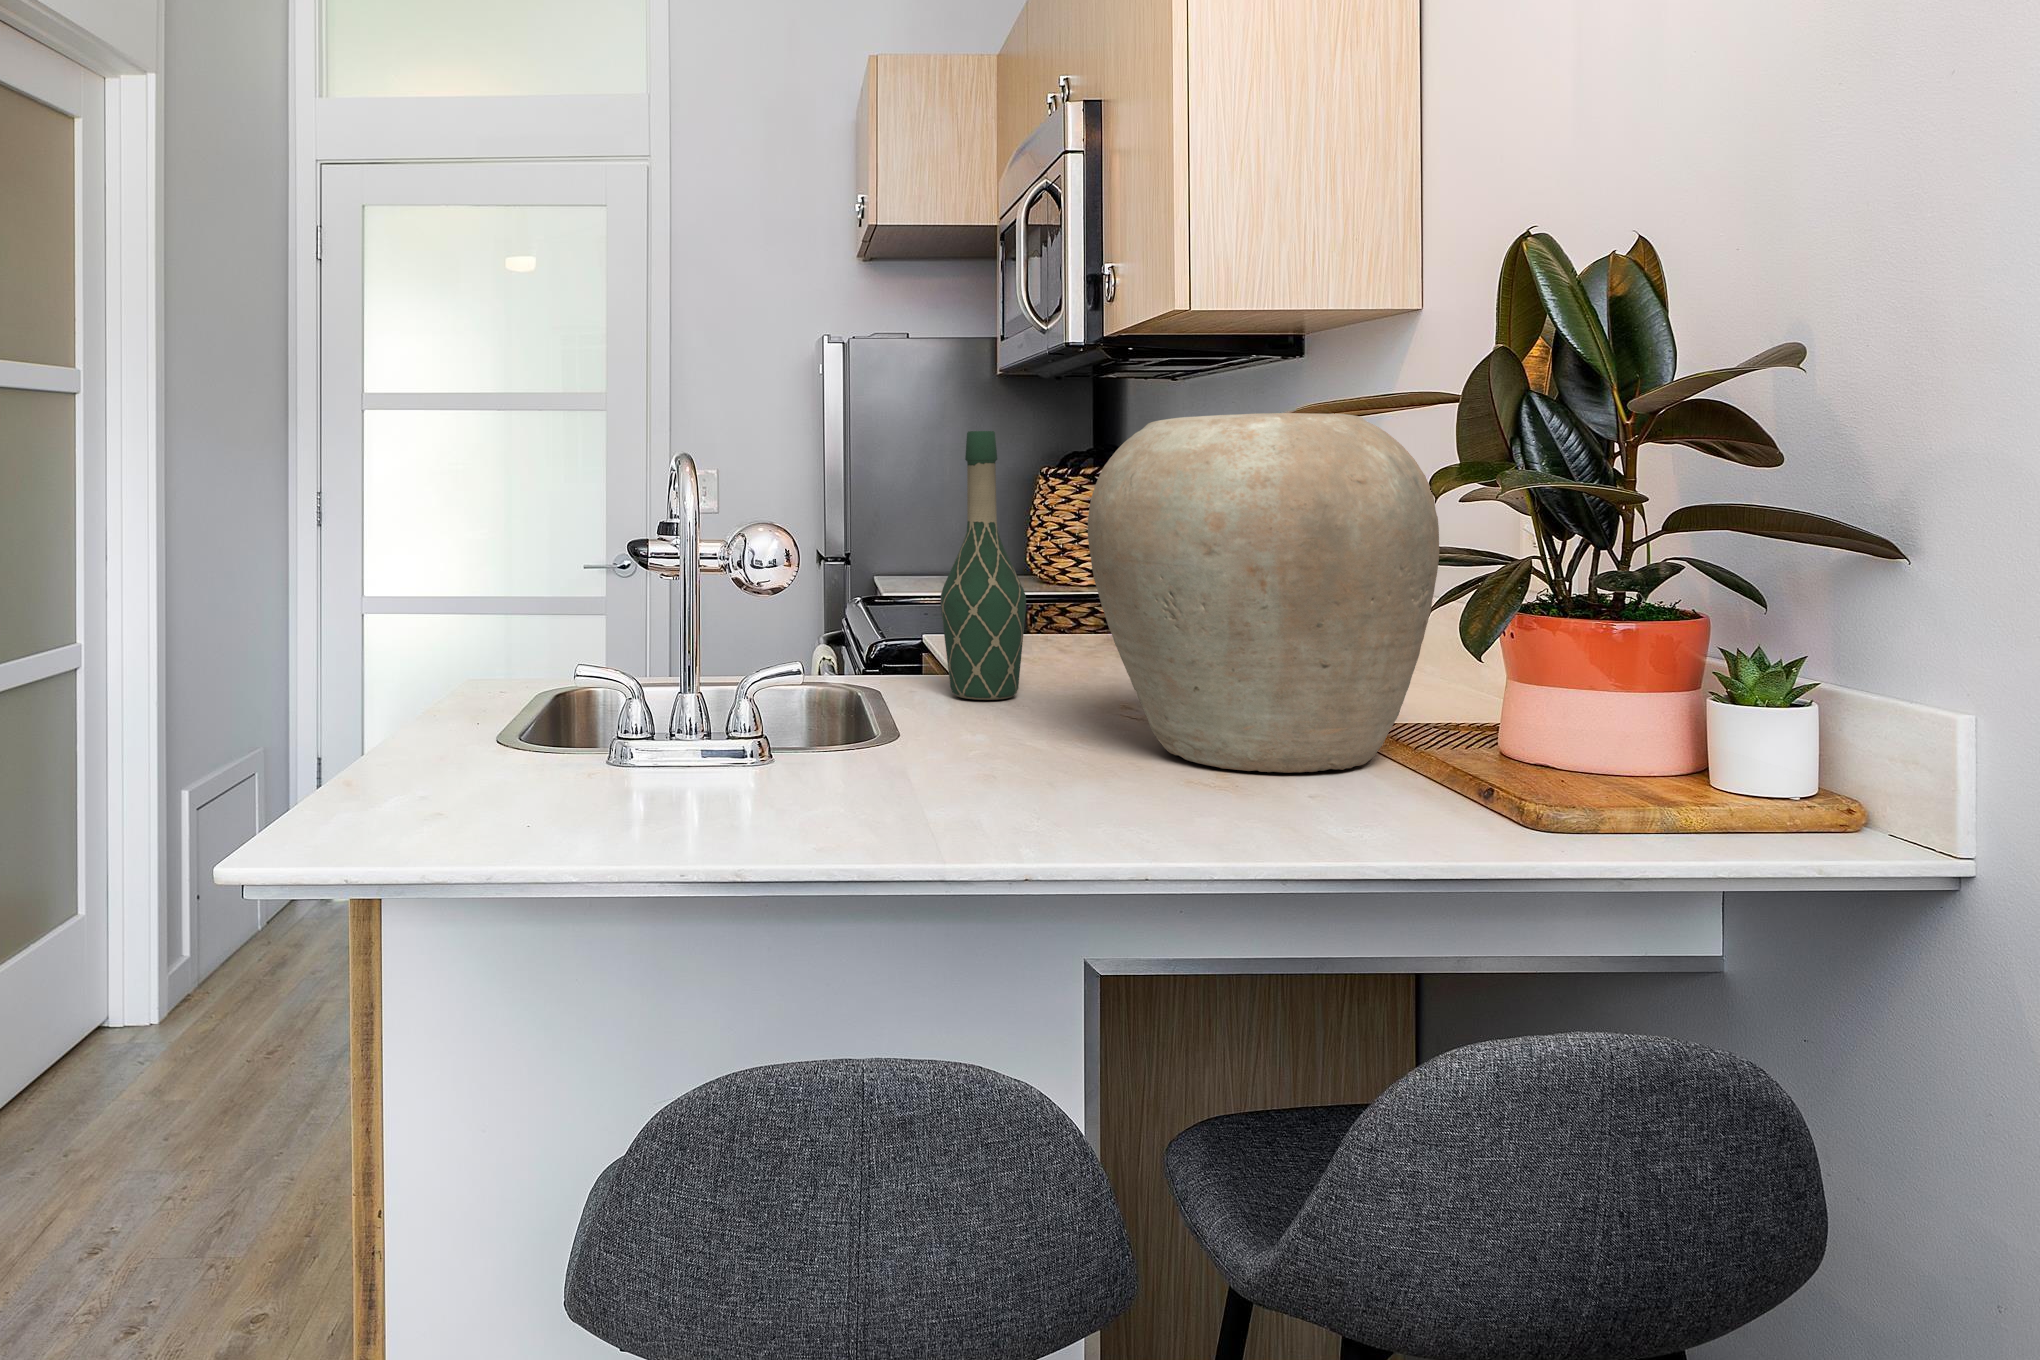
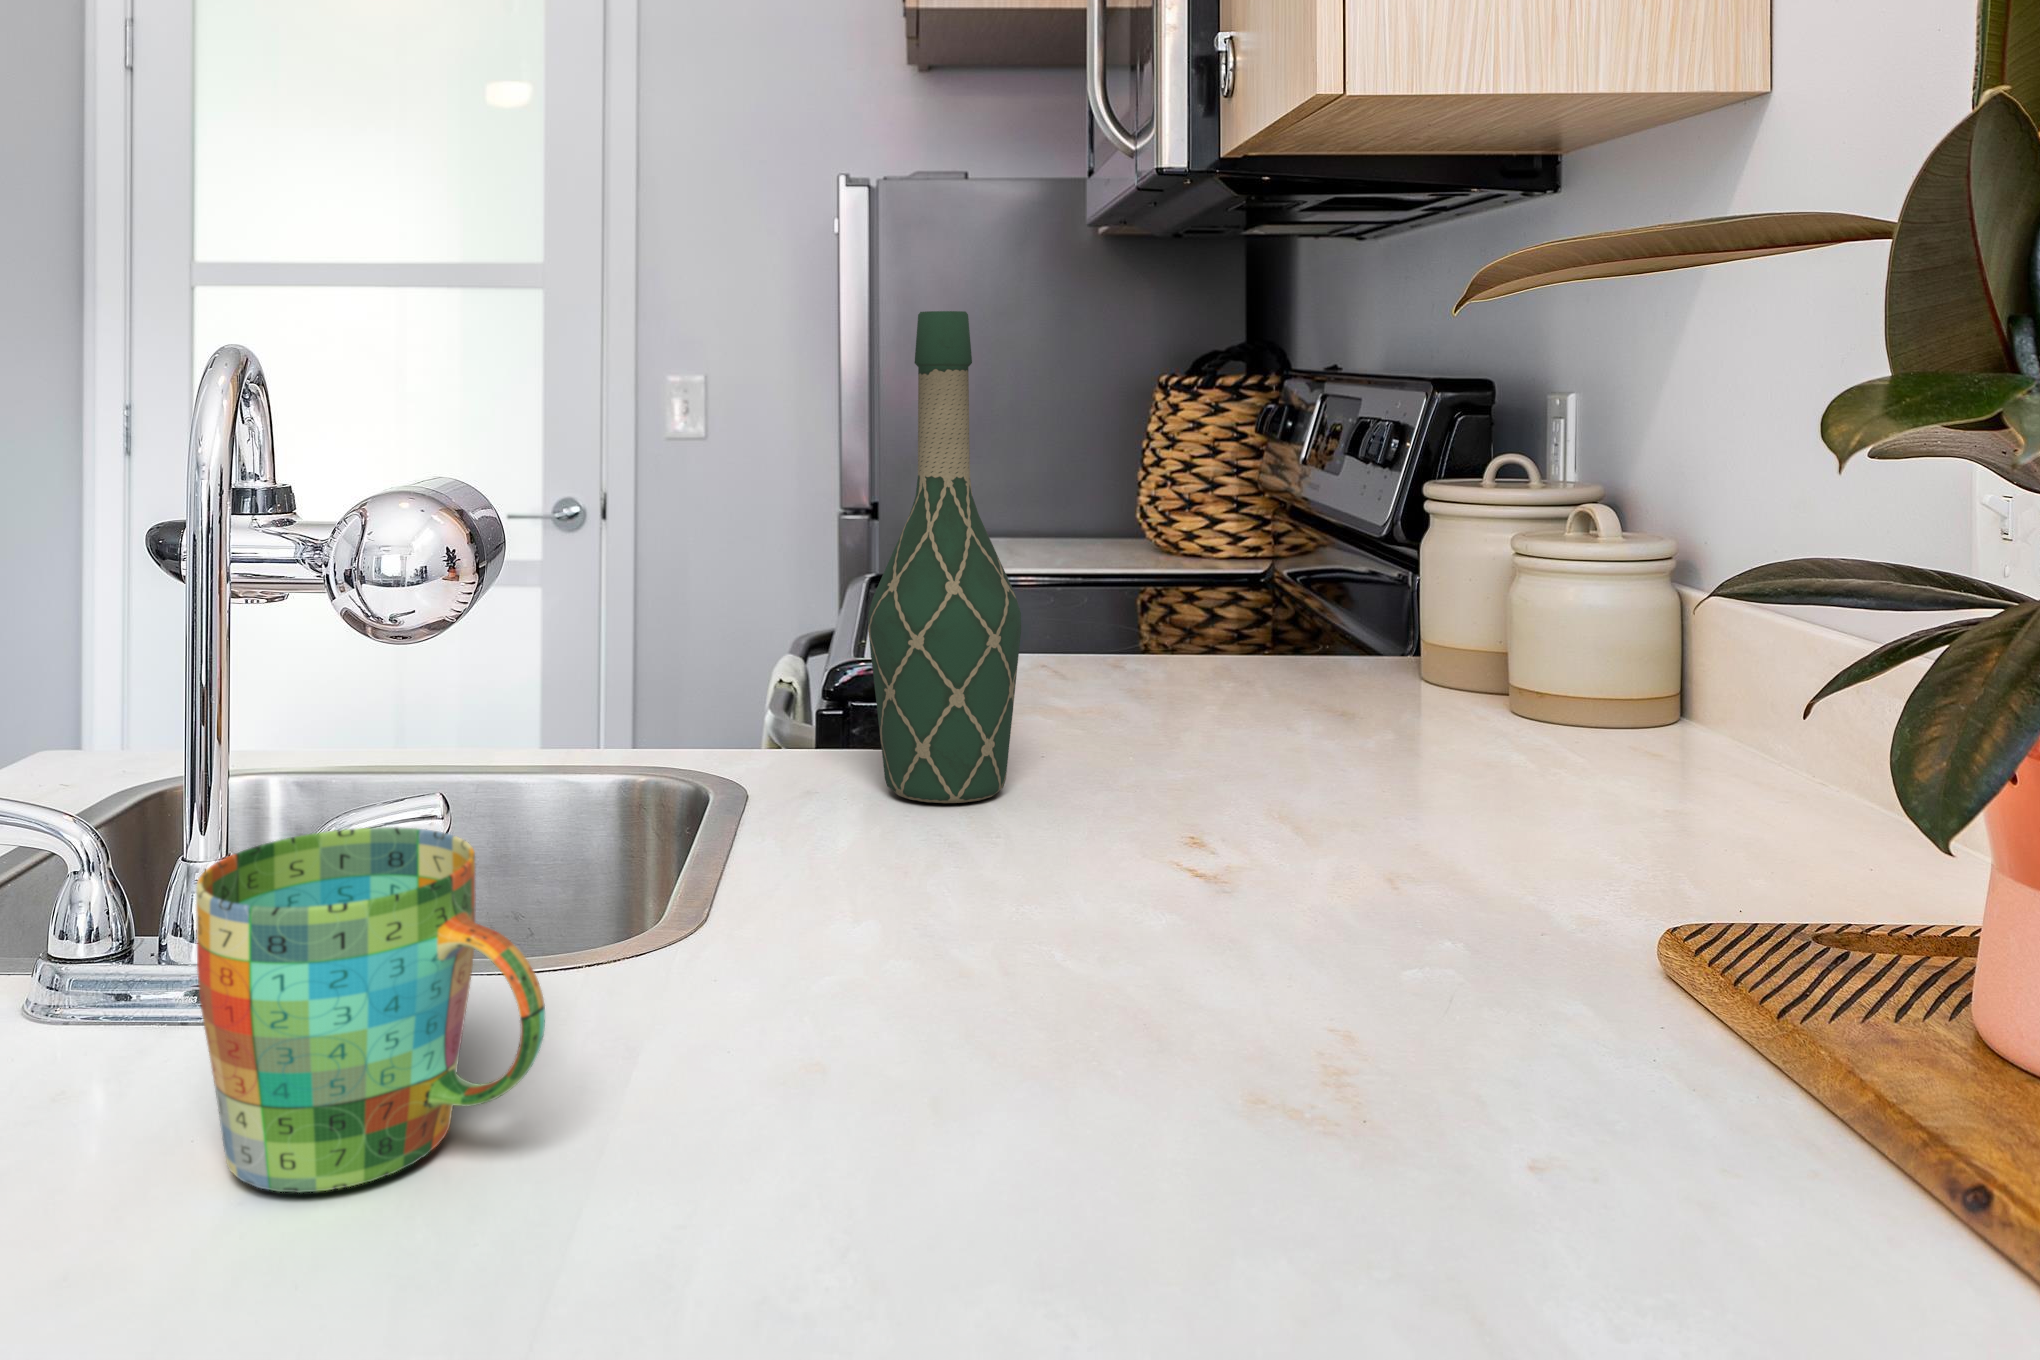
vase: present [1088,413,1439,773] -> none [1064,265,1813,1065]
mug: none [750,670,904,812] -> present [196,827,545,1192]

